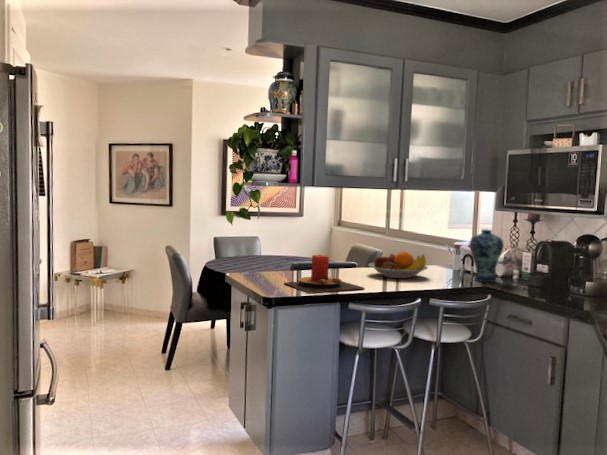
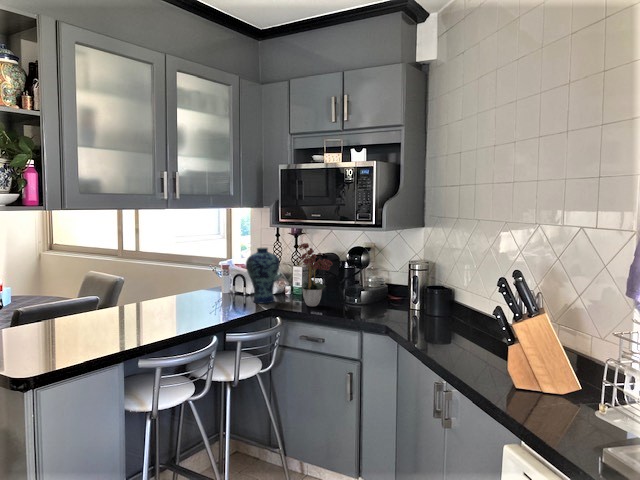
flower arrangement: none [511,224,559,290] -> present [296,243,332,306]
fruit bowl: present [369,252,428,278] -> none [134,281,205,313]
candle: present [284,255,365,294] -> none [29,299,150,357]

